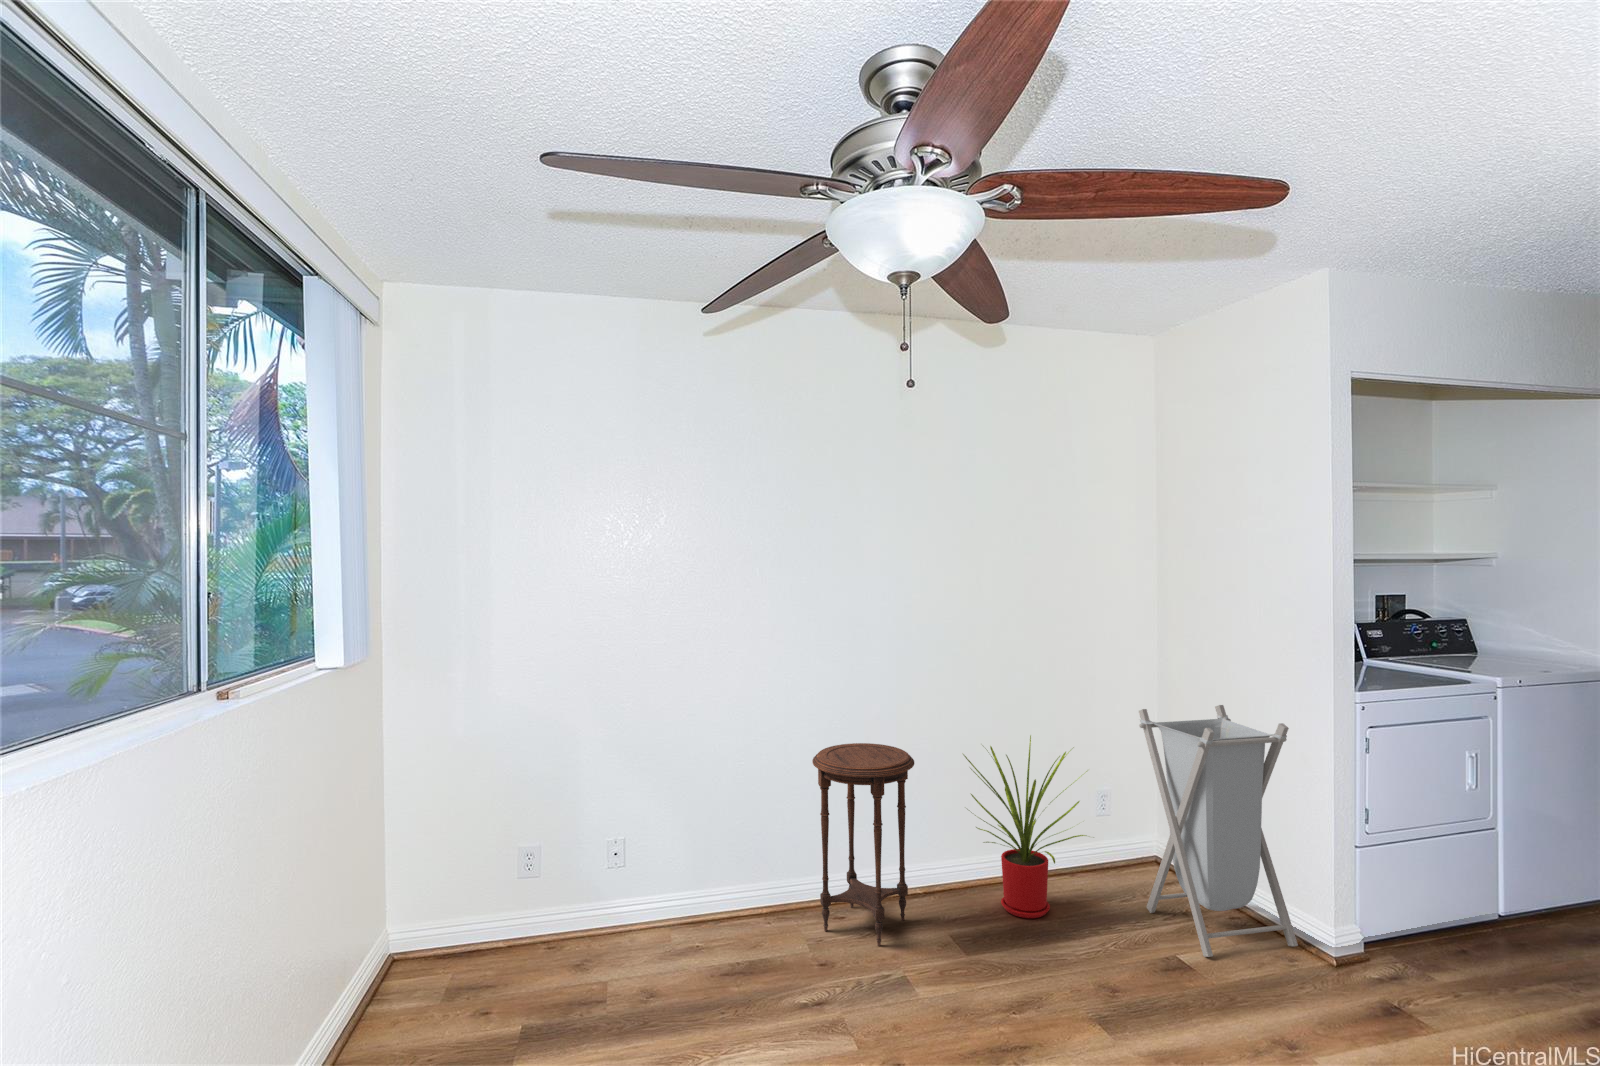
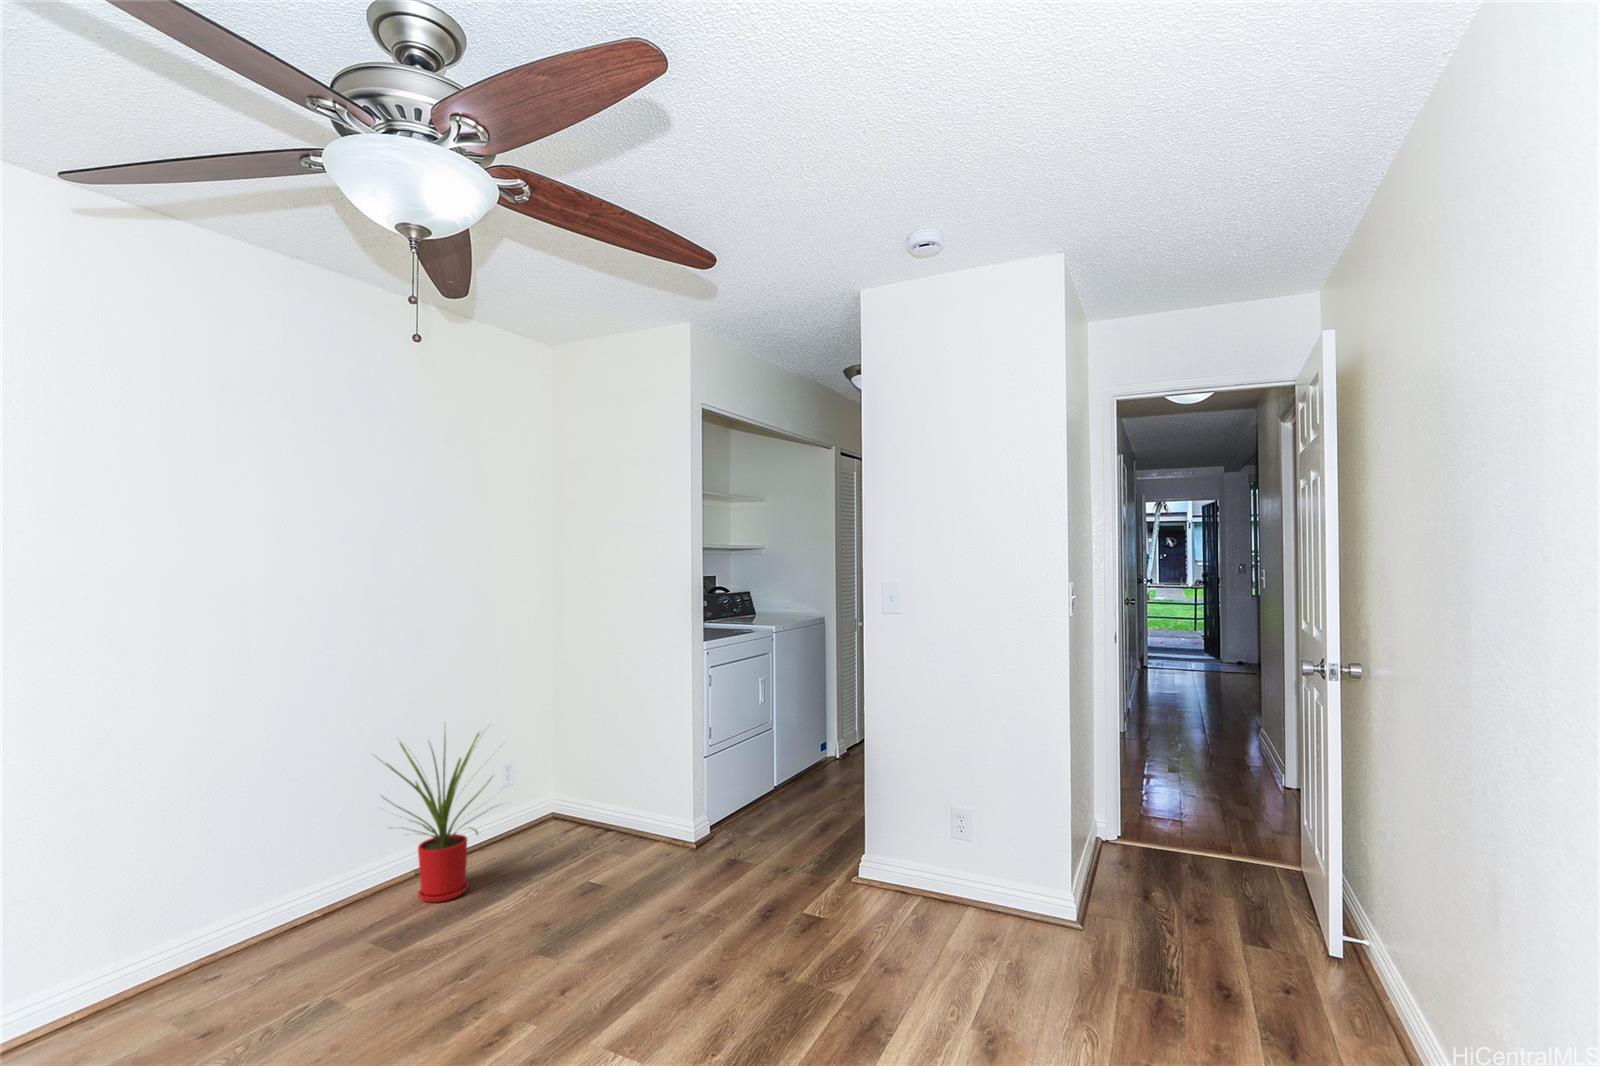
laundry hamper: present [1139,705,1298,957] -> none [547,667,670,874]
side table: present [812,743,914,946] -> none [177,760,323,1000]

